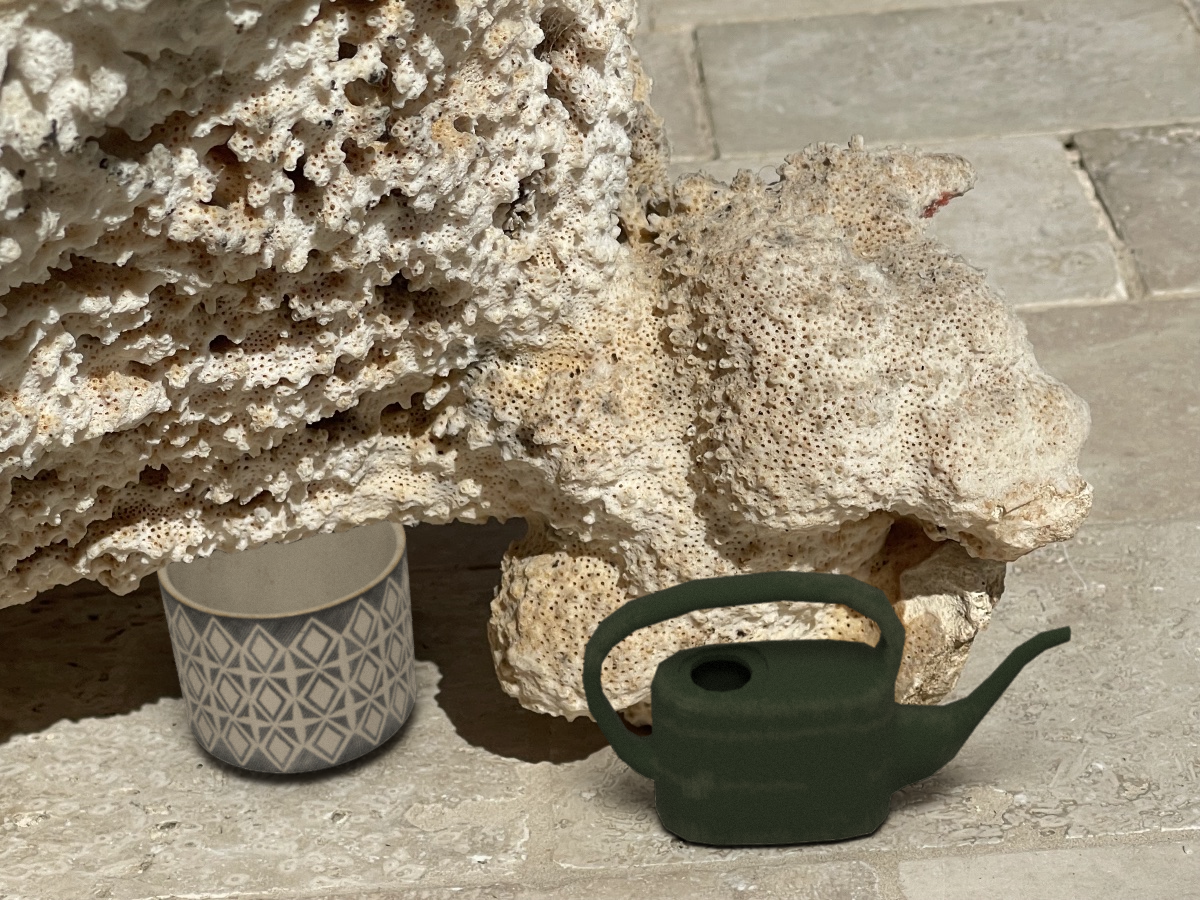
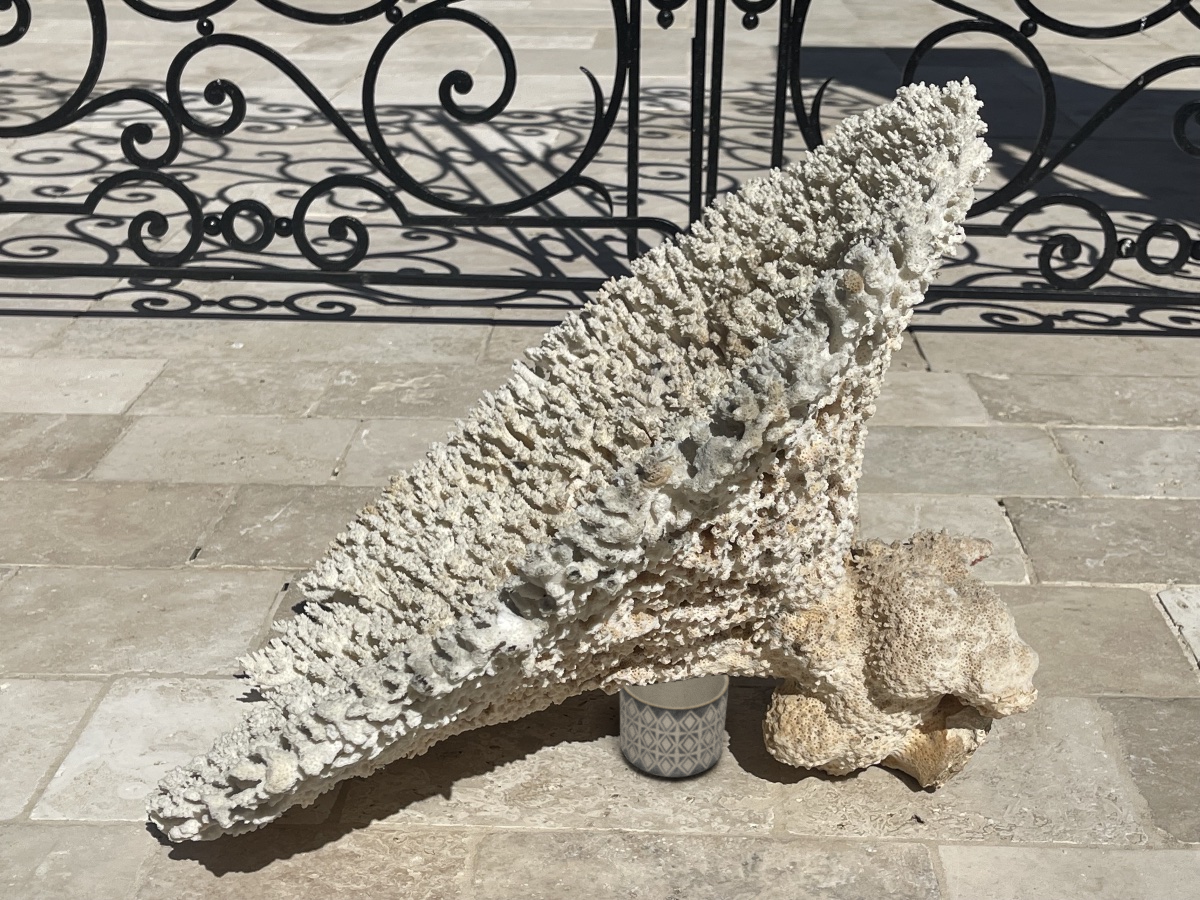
watering can: present [582,570,1071,845] -> none [808,714,1026,836]

